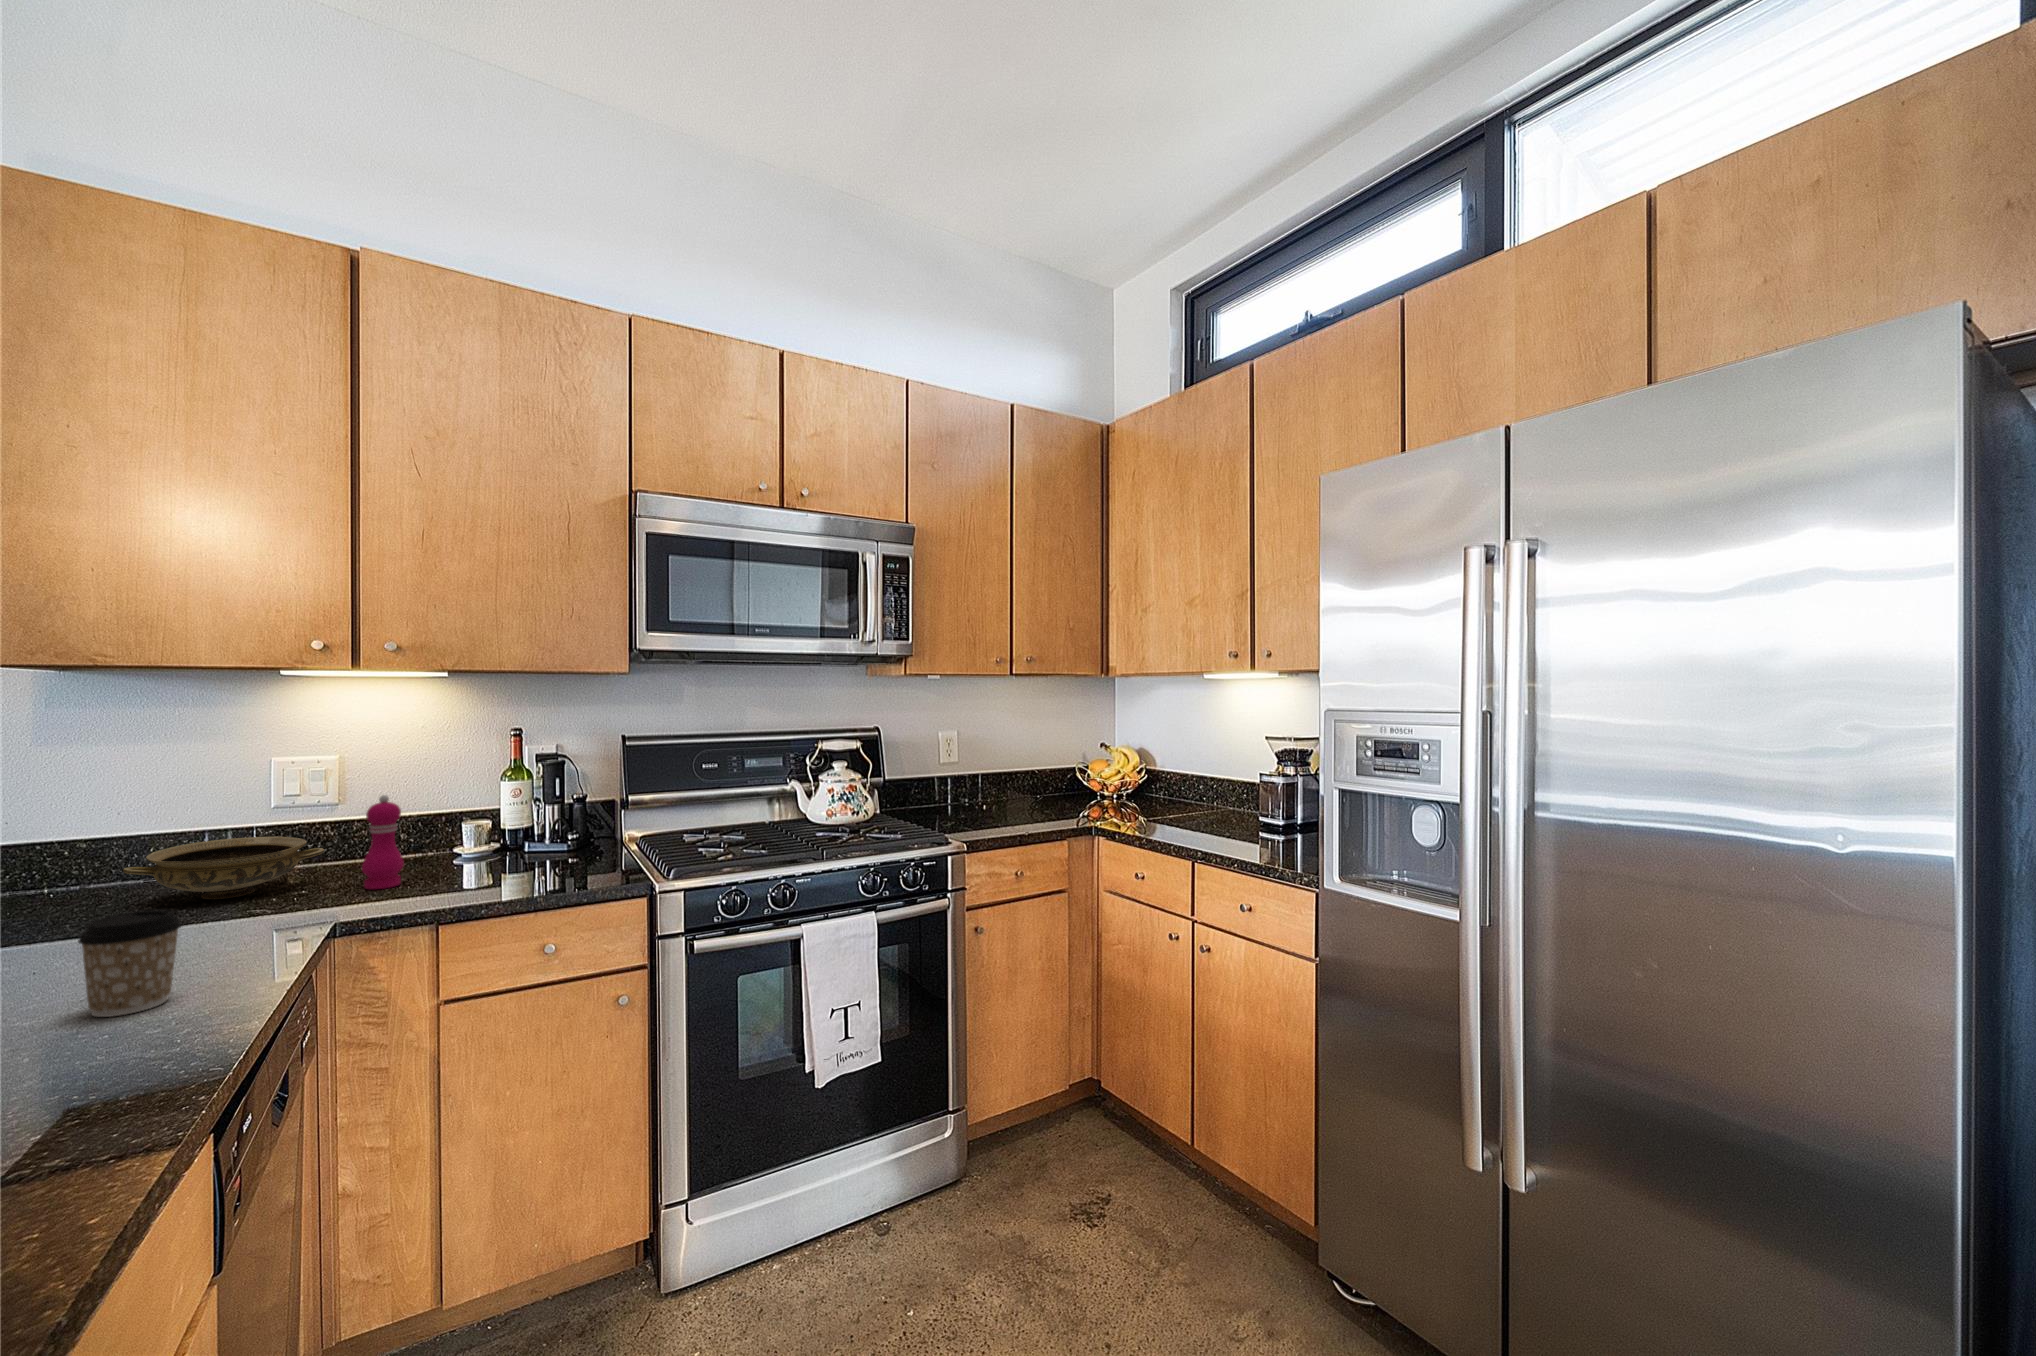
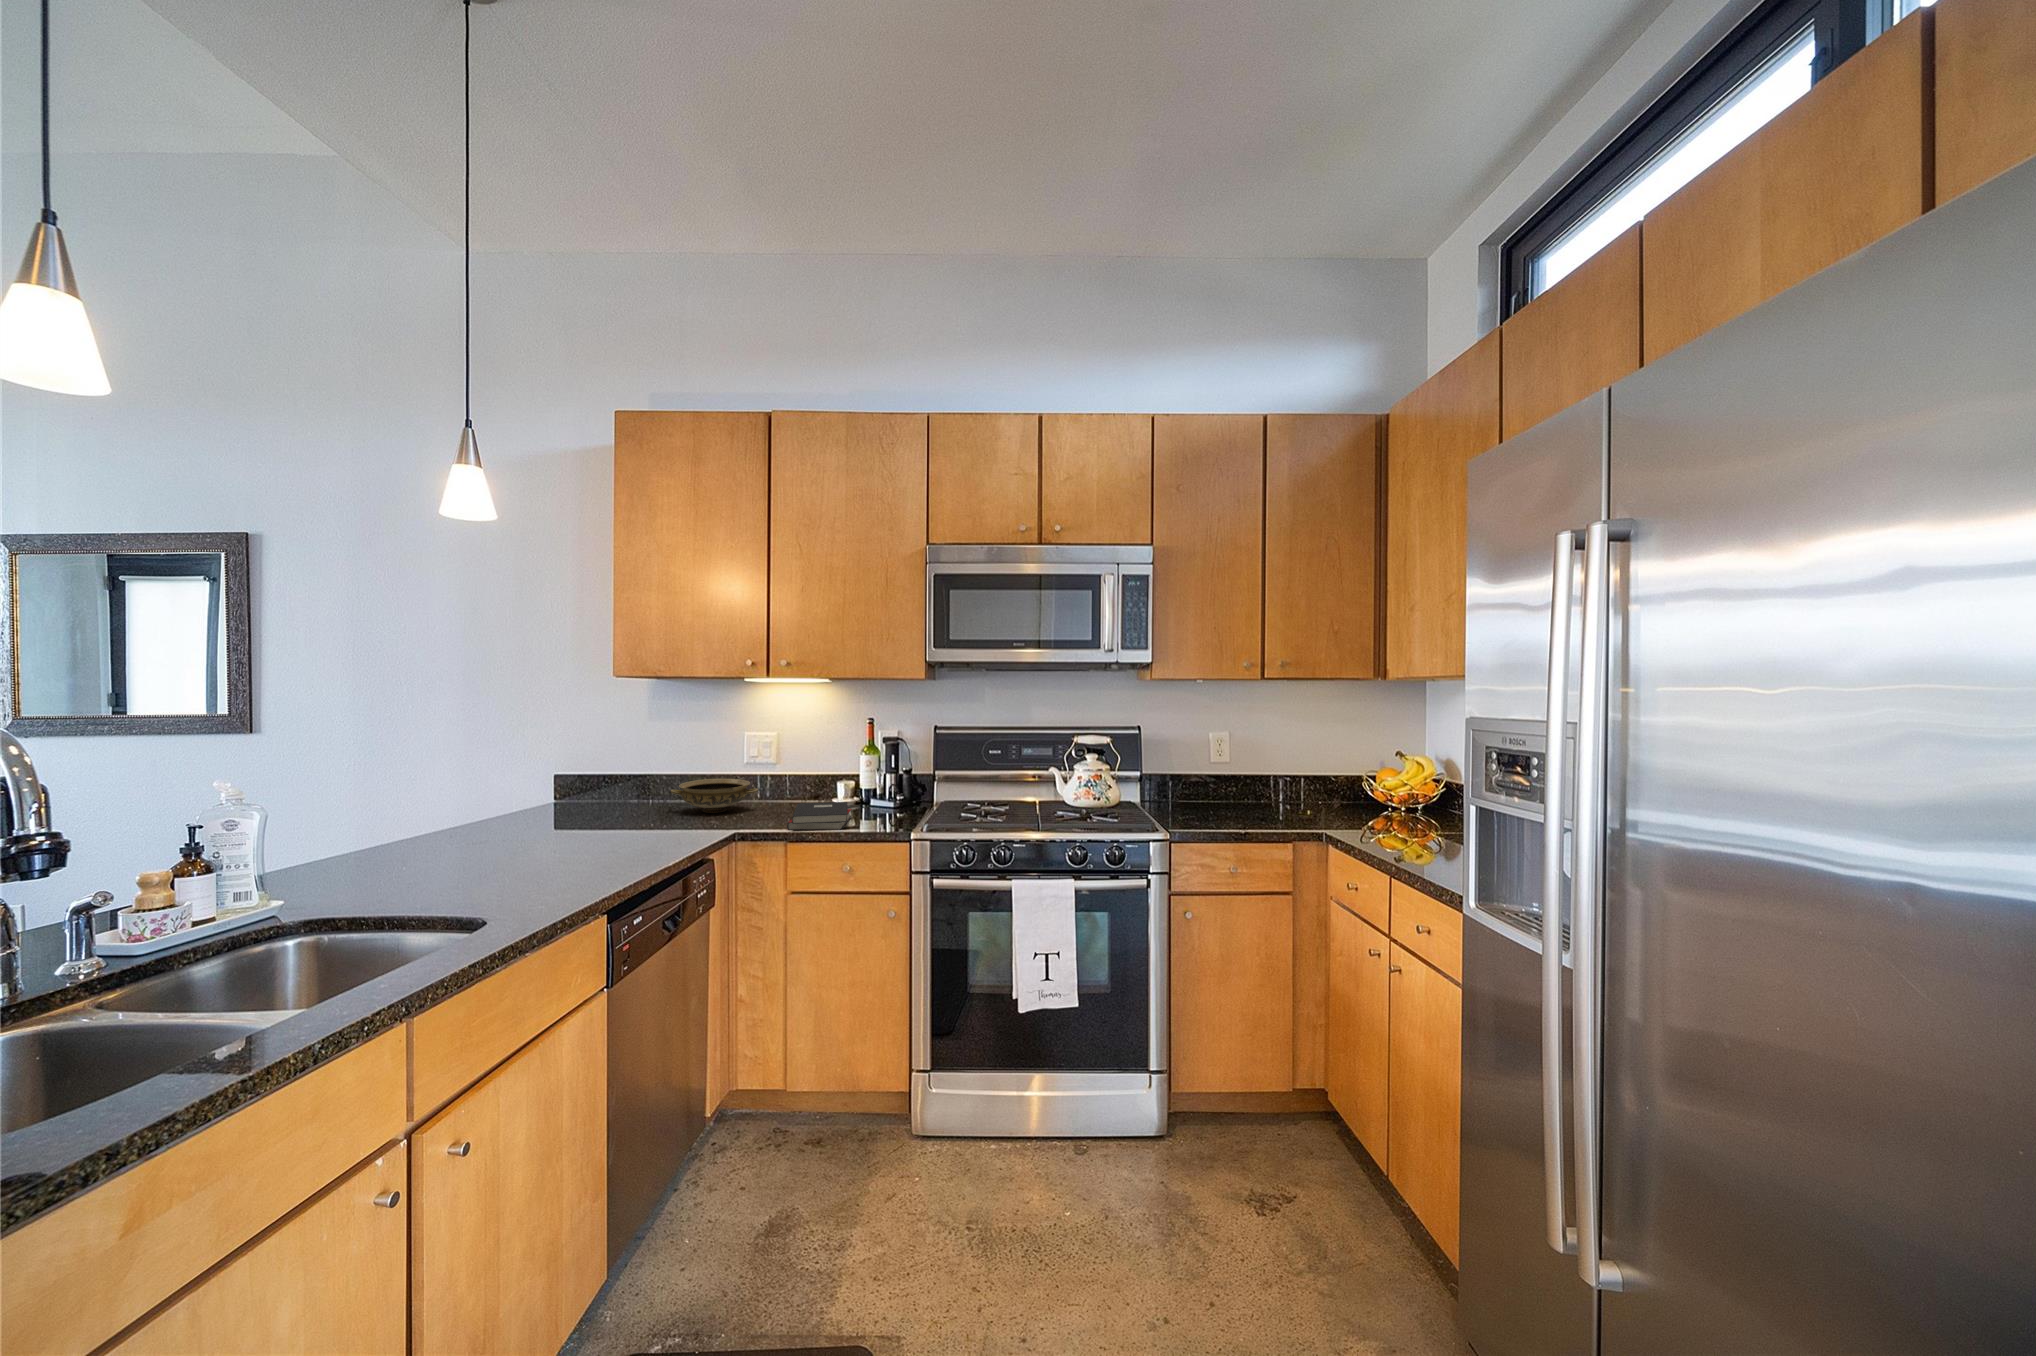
pepper mill: present [362,795,404,889] -> none [768,758,790,817]
hardback book: none [428,851,546,906] -> present [787,802,852,830]
coffee cup: present [78,909,182,1017] -> none [601,809,641,860]

